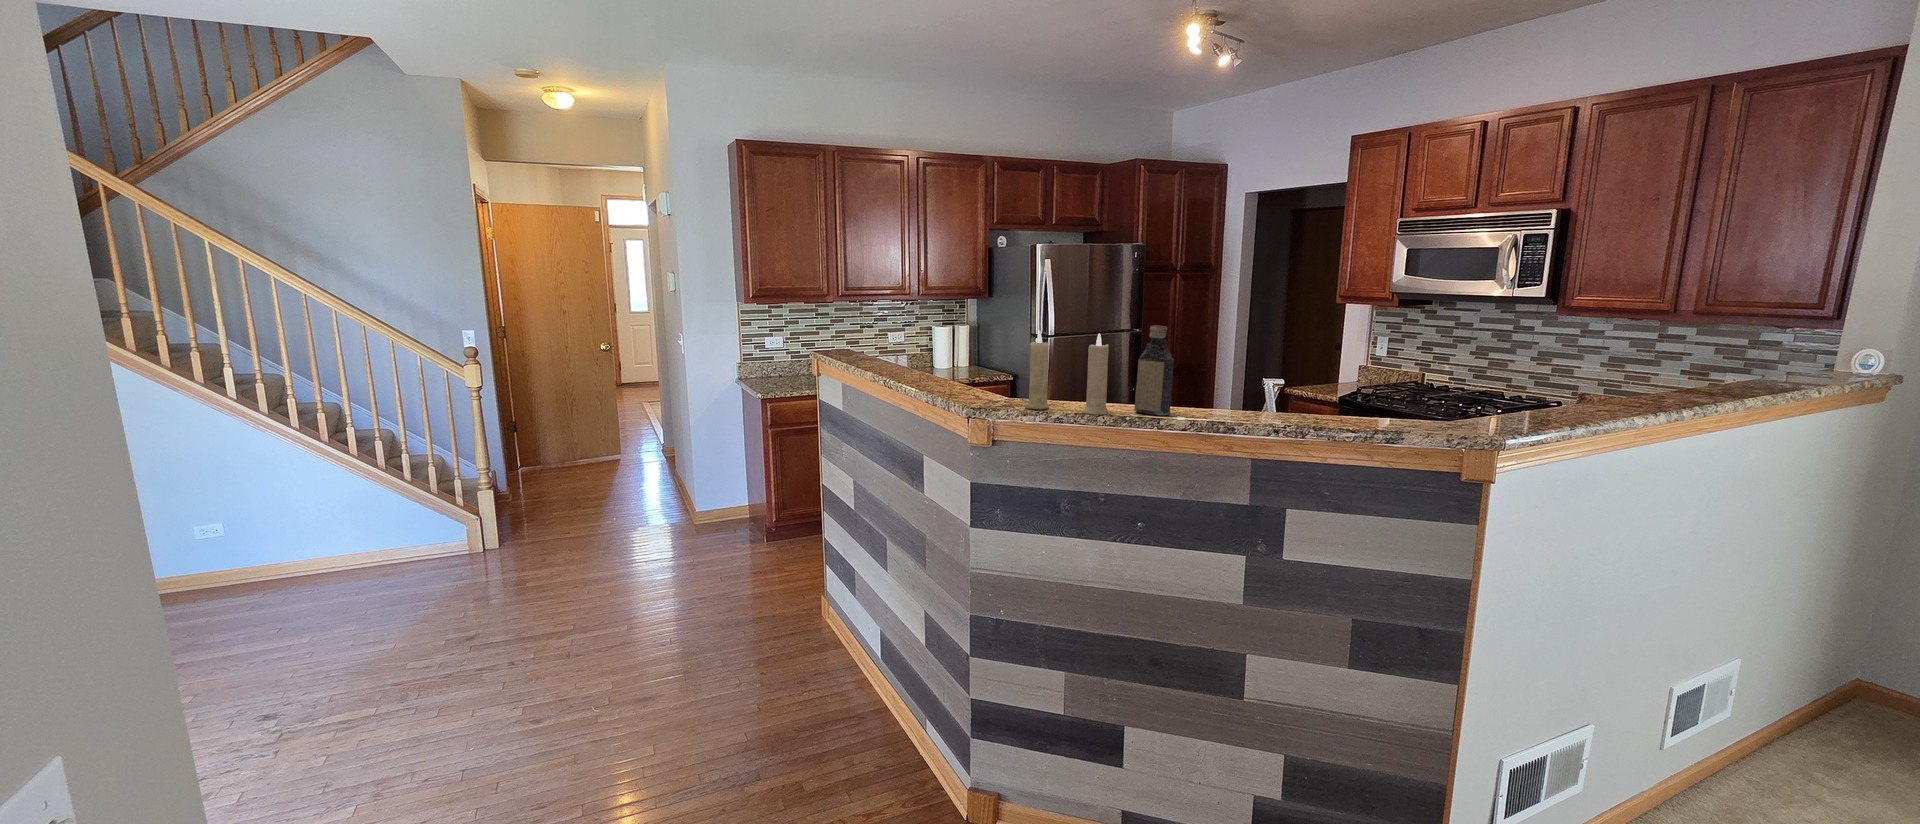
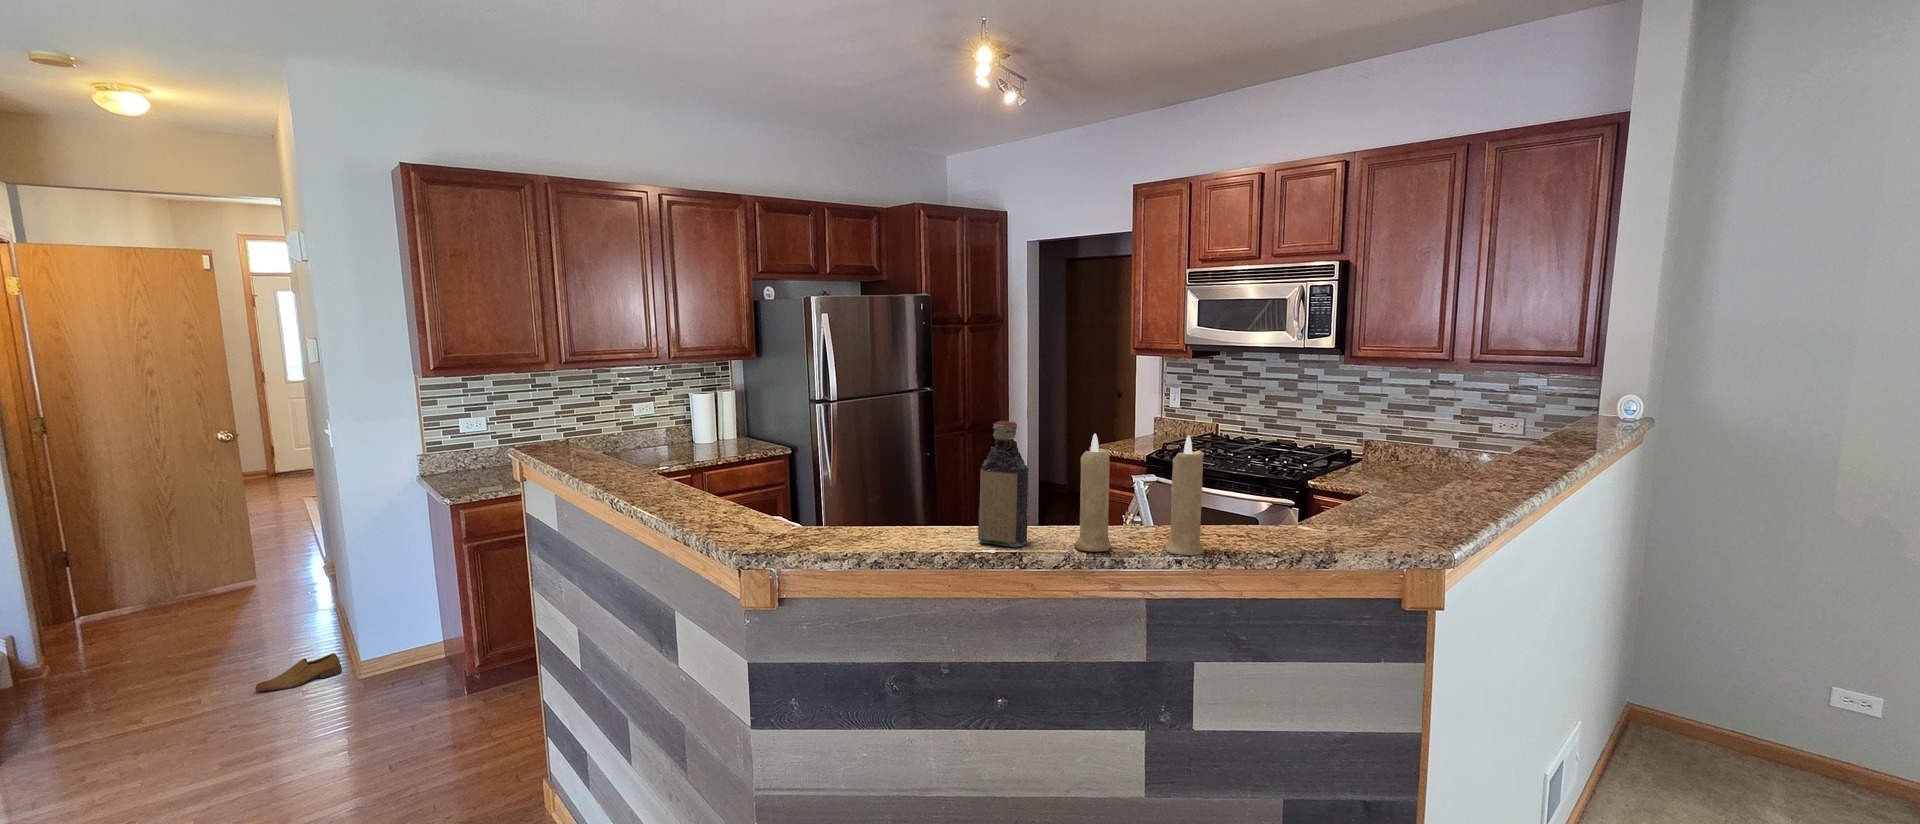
candle: present [1025,331,1109,415] -> present [1074,434,1204,556]
shoe: none [633,504,684,524] -> present [255,653,342,691]

